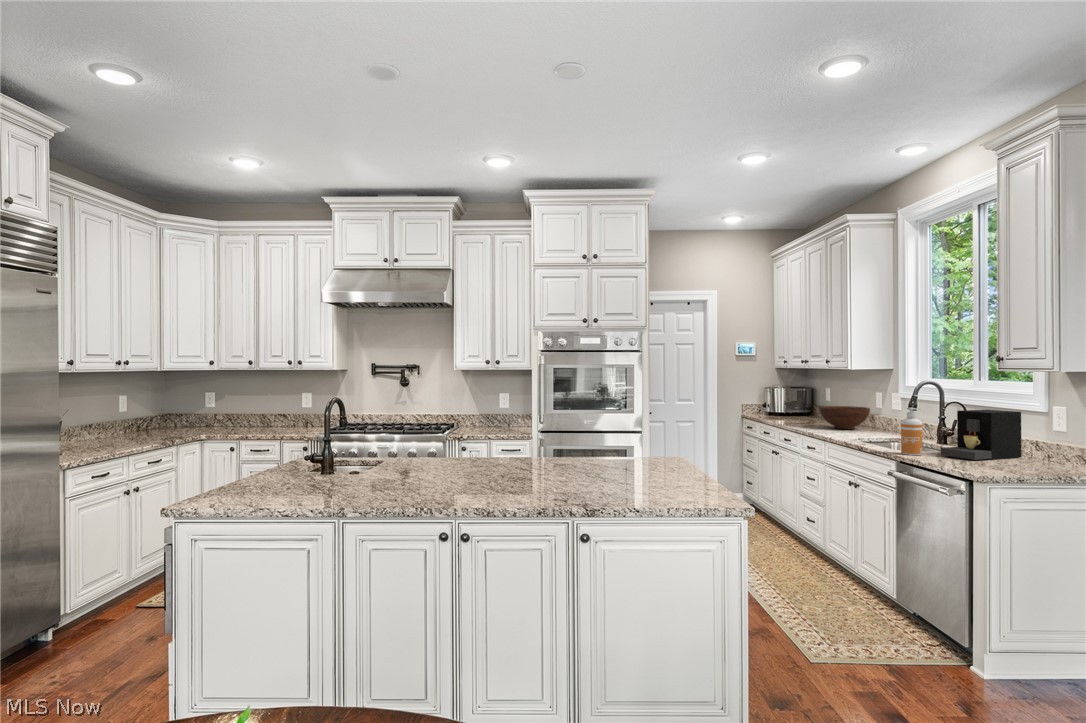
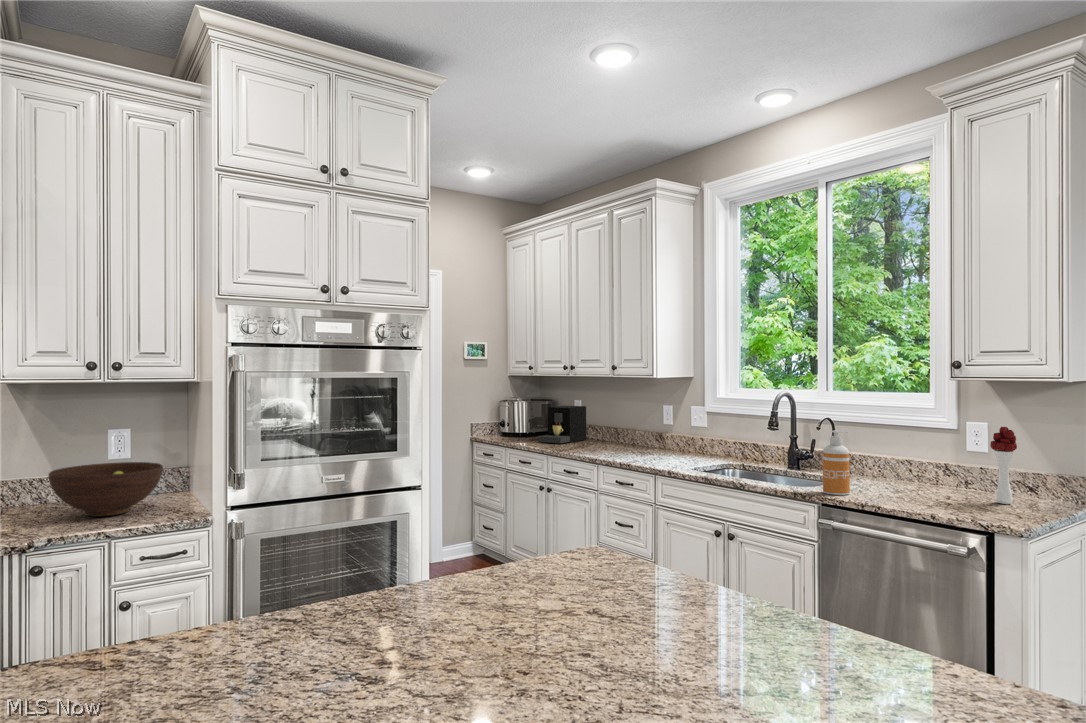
fruit bowl: present [820,406,870,429] -> present [48,462,163,516]
flower bouquet: none [1022,407,1047,469] -> present [990,427,1017,504]
coffee maker: present [941,410,1022,460] -> present [538,406,586,443]

